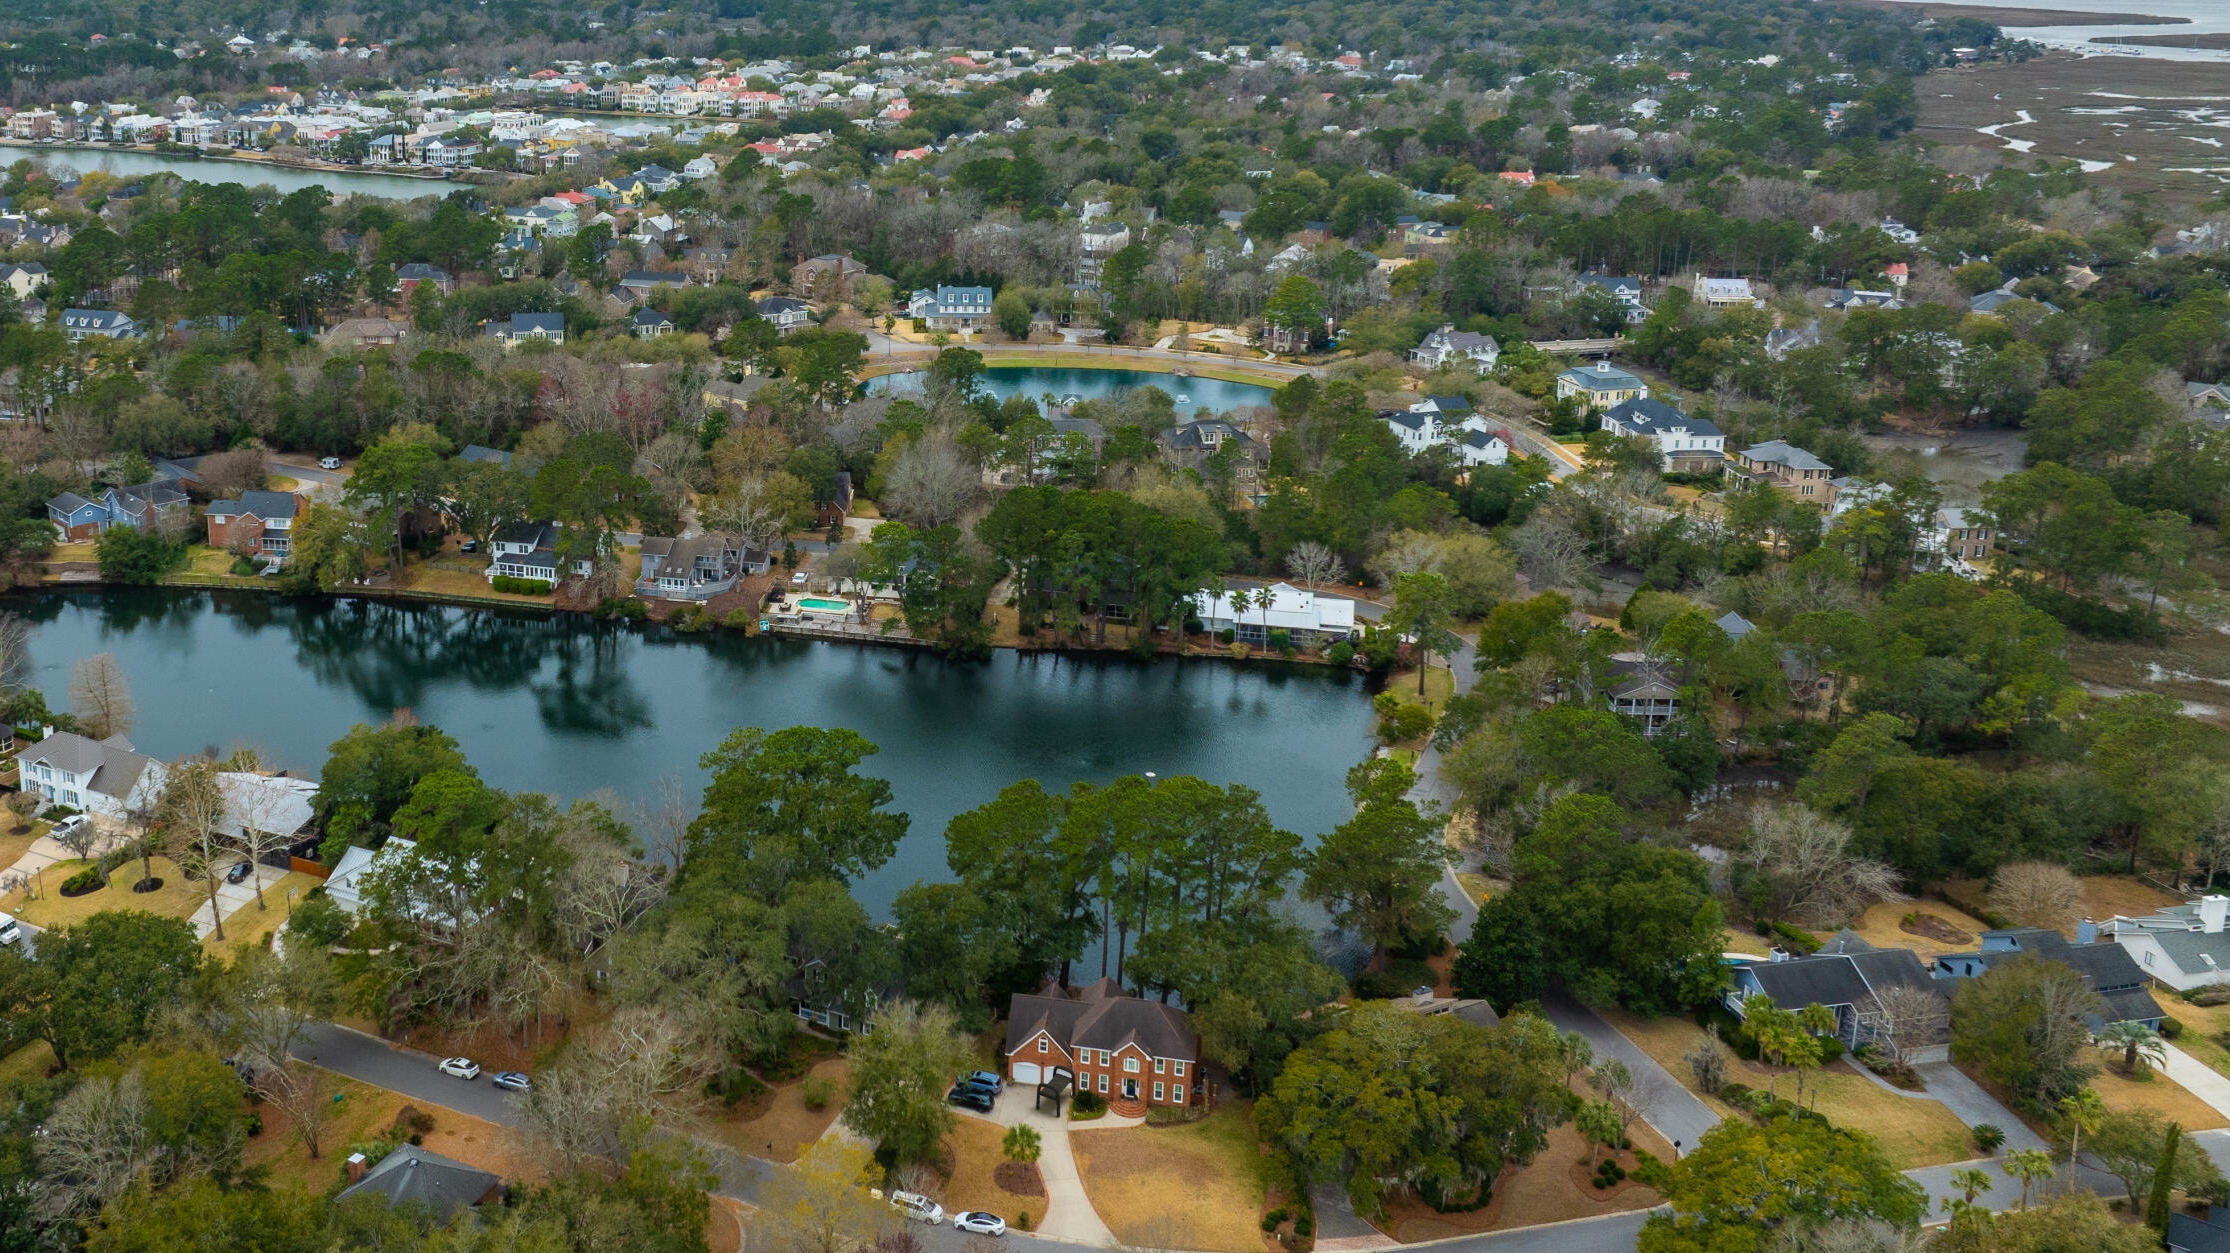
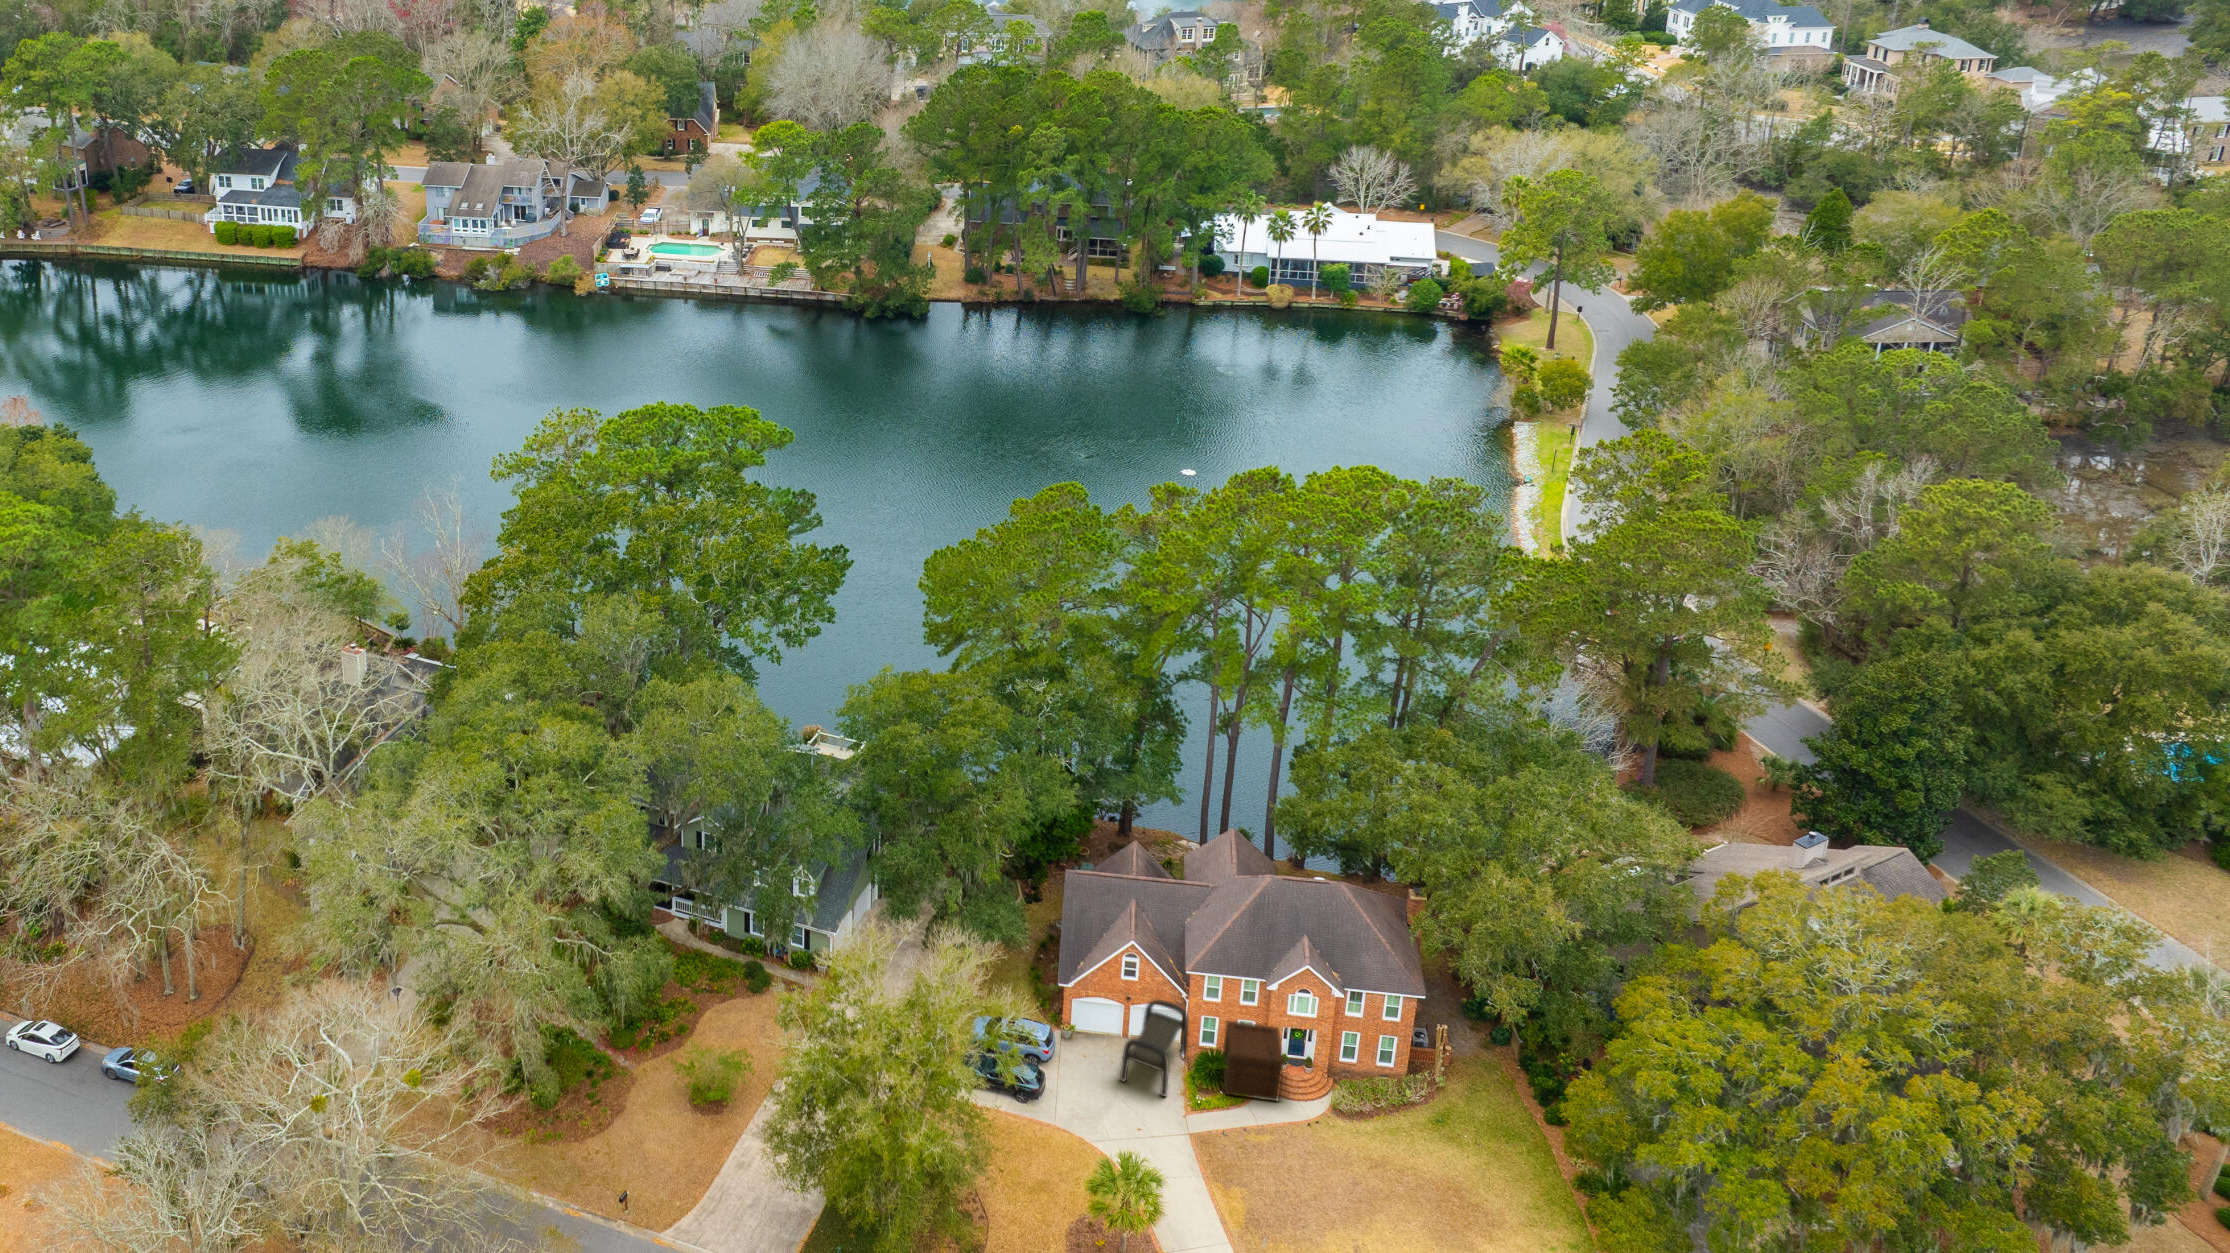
wooden crate: none [1092,1077,1123,1121] -> present [1223,1021,1283,1102]

